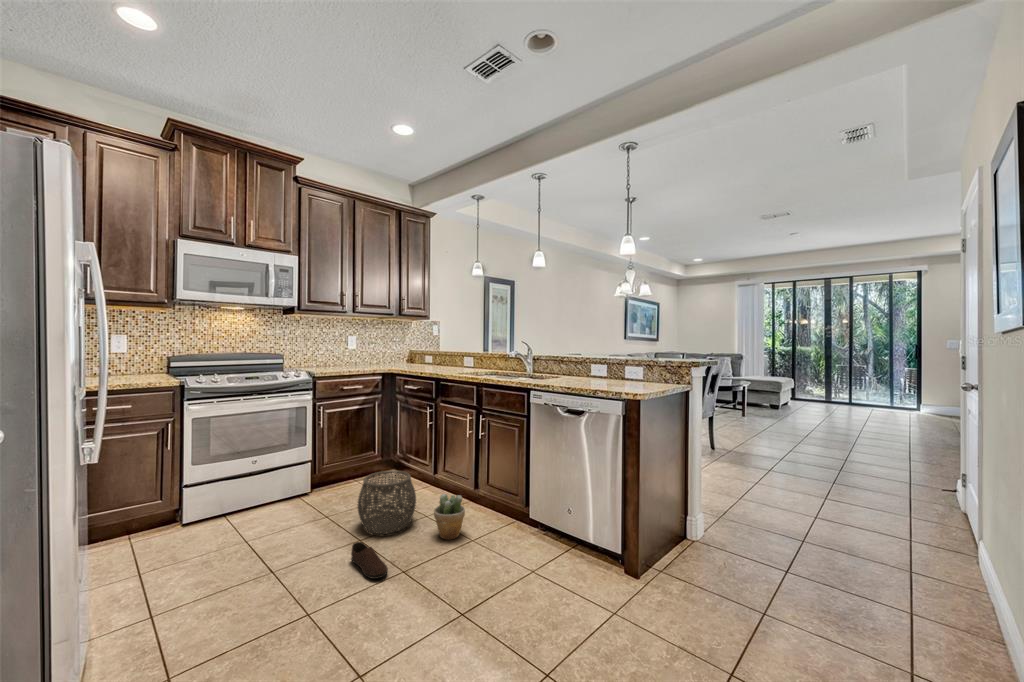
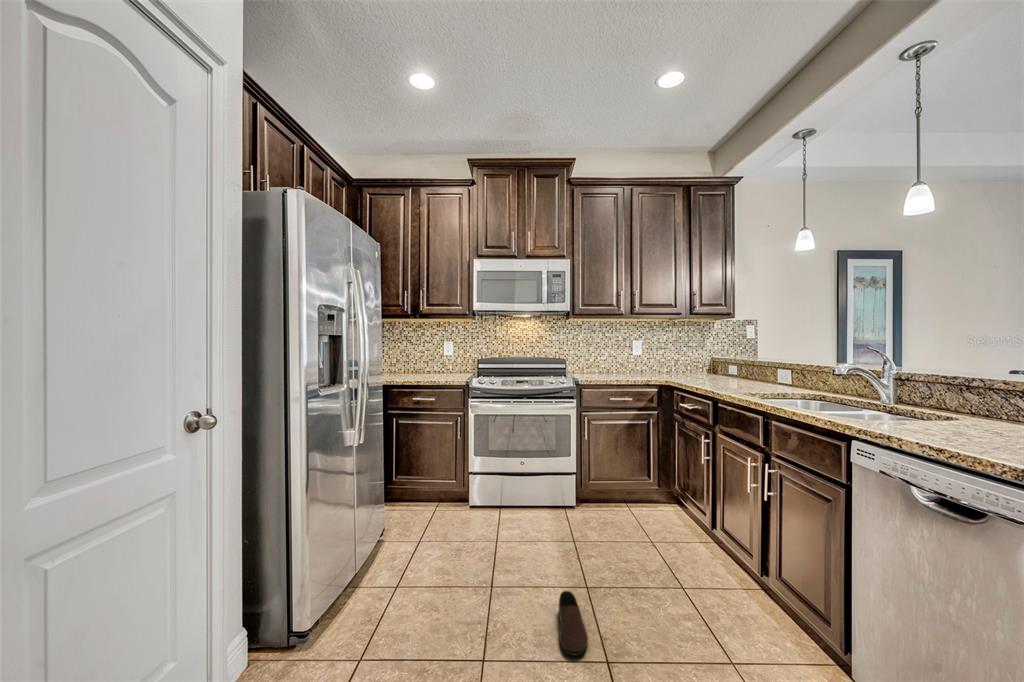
woven basket: present [358,471,416,534] -> none [590,507,664,593]
potted plant: present [434,494,465,539] -> none [673,568,722,641]

